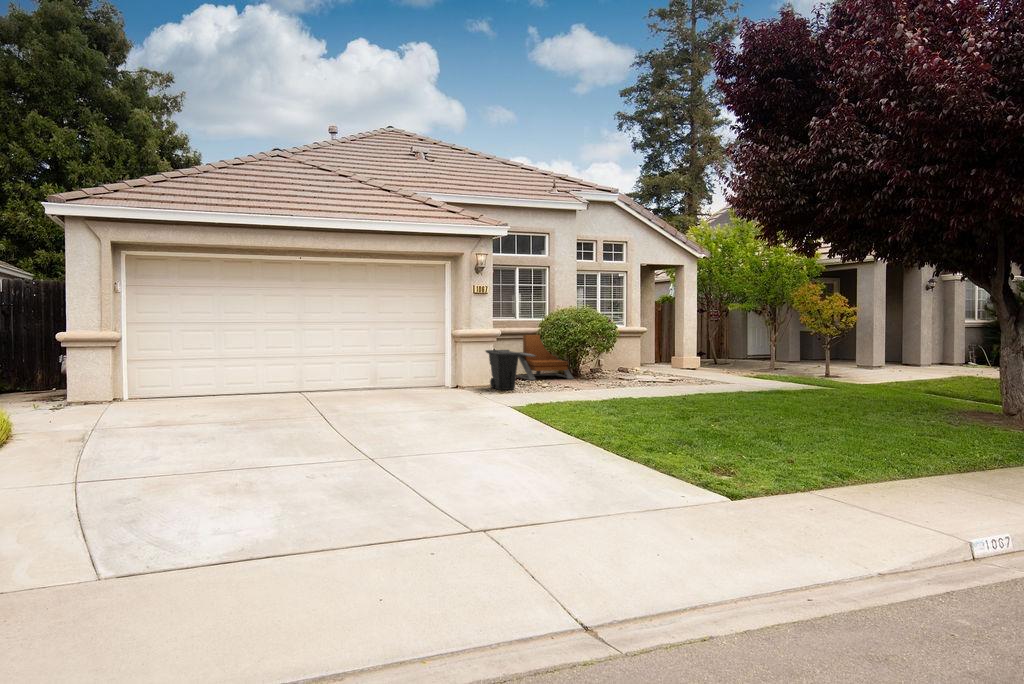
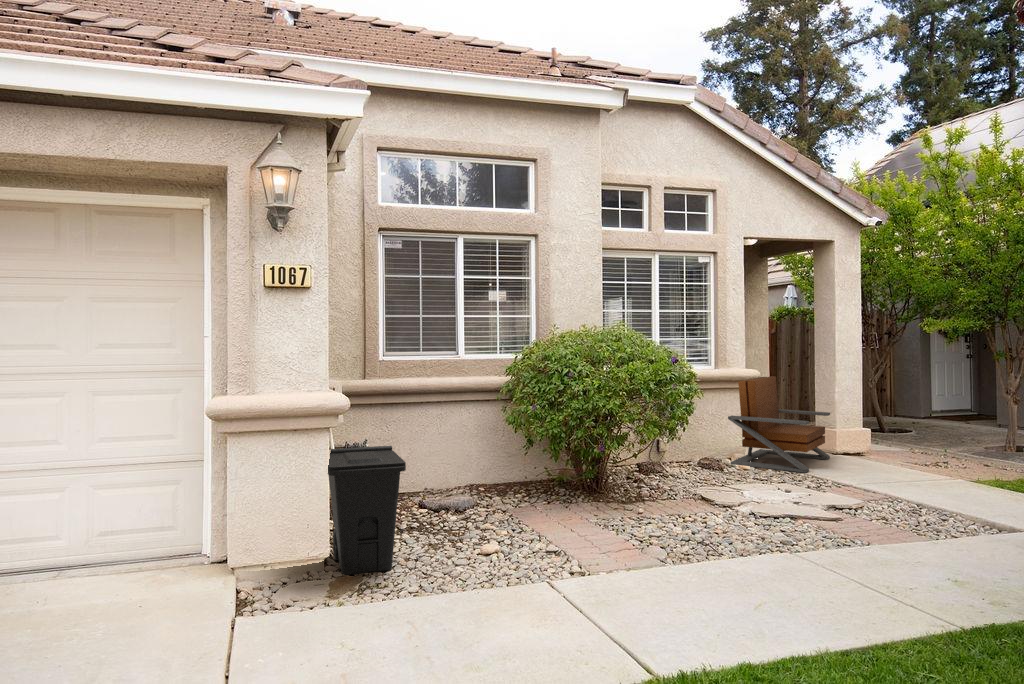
lounge chair: present [516,335,573,380] -> present [728,376,830,473]

